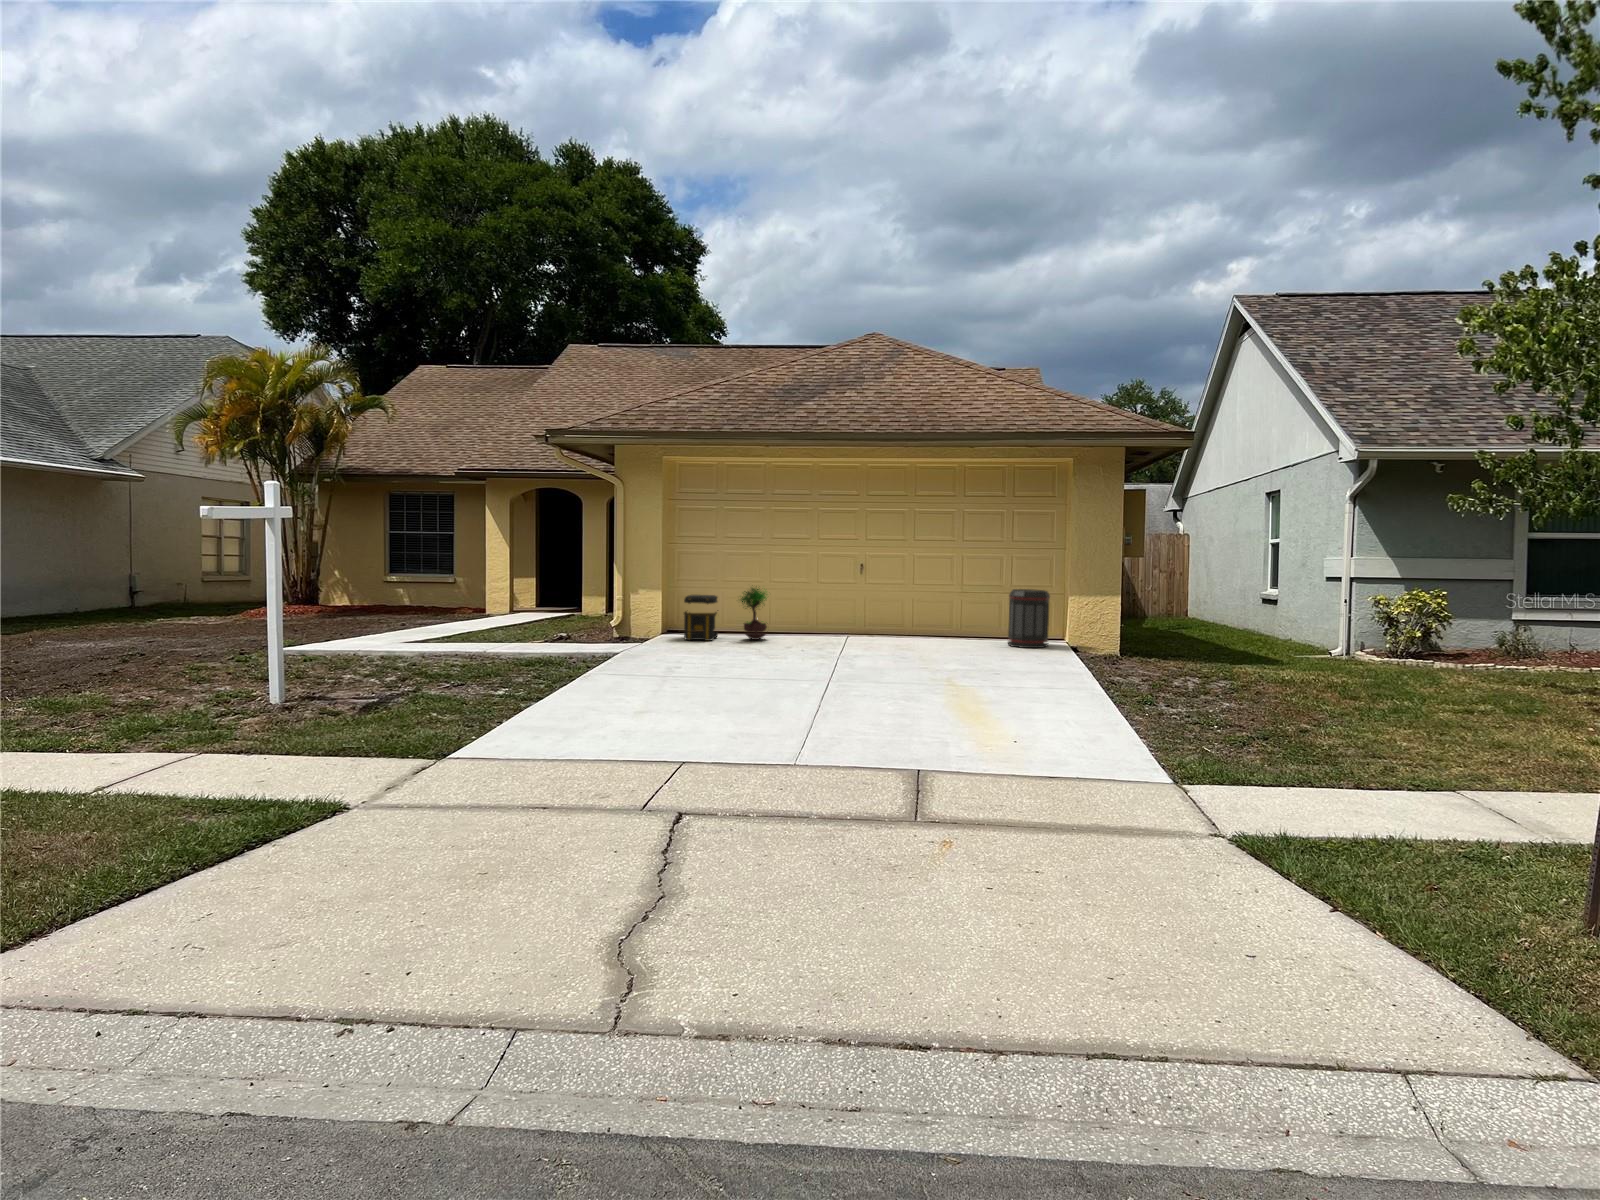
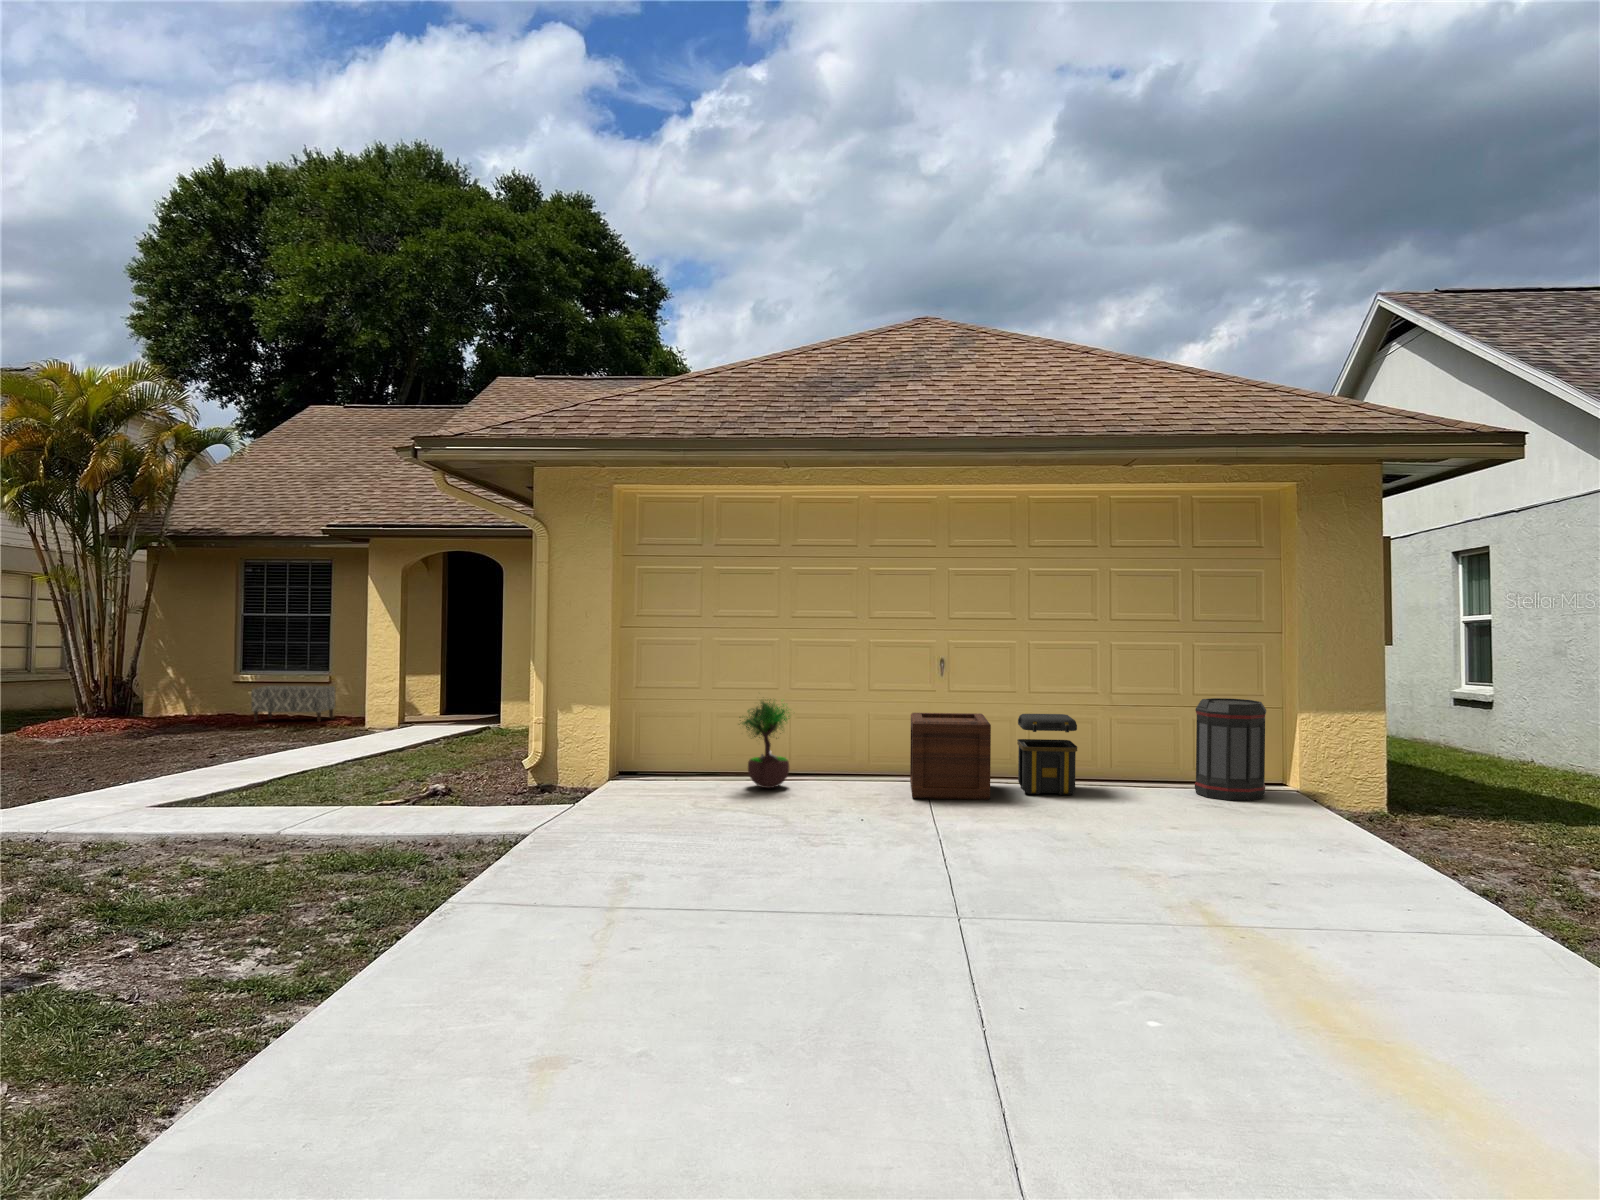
bench: none [401,585,460,612] -> present [251,685,335,722]
toolbox: present [684,595,718,641] -> present [1017,714,1077,795]
wooden crate: none [838,596,886,646] -> present [910,713,991,800]

